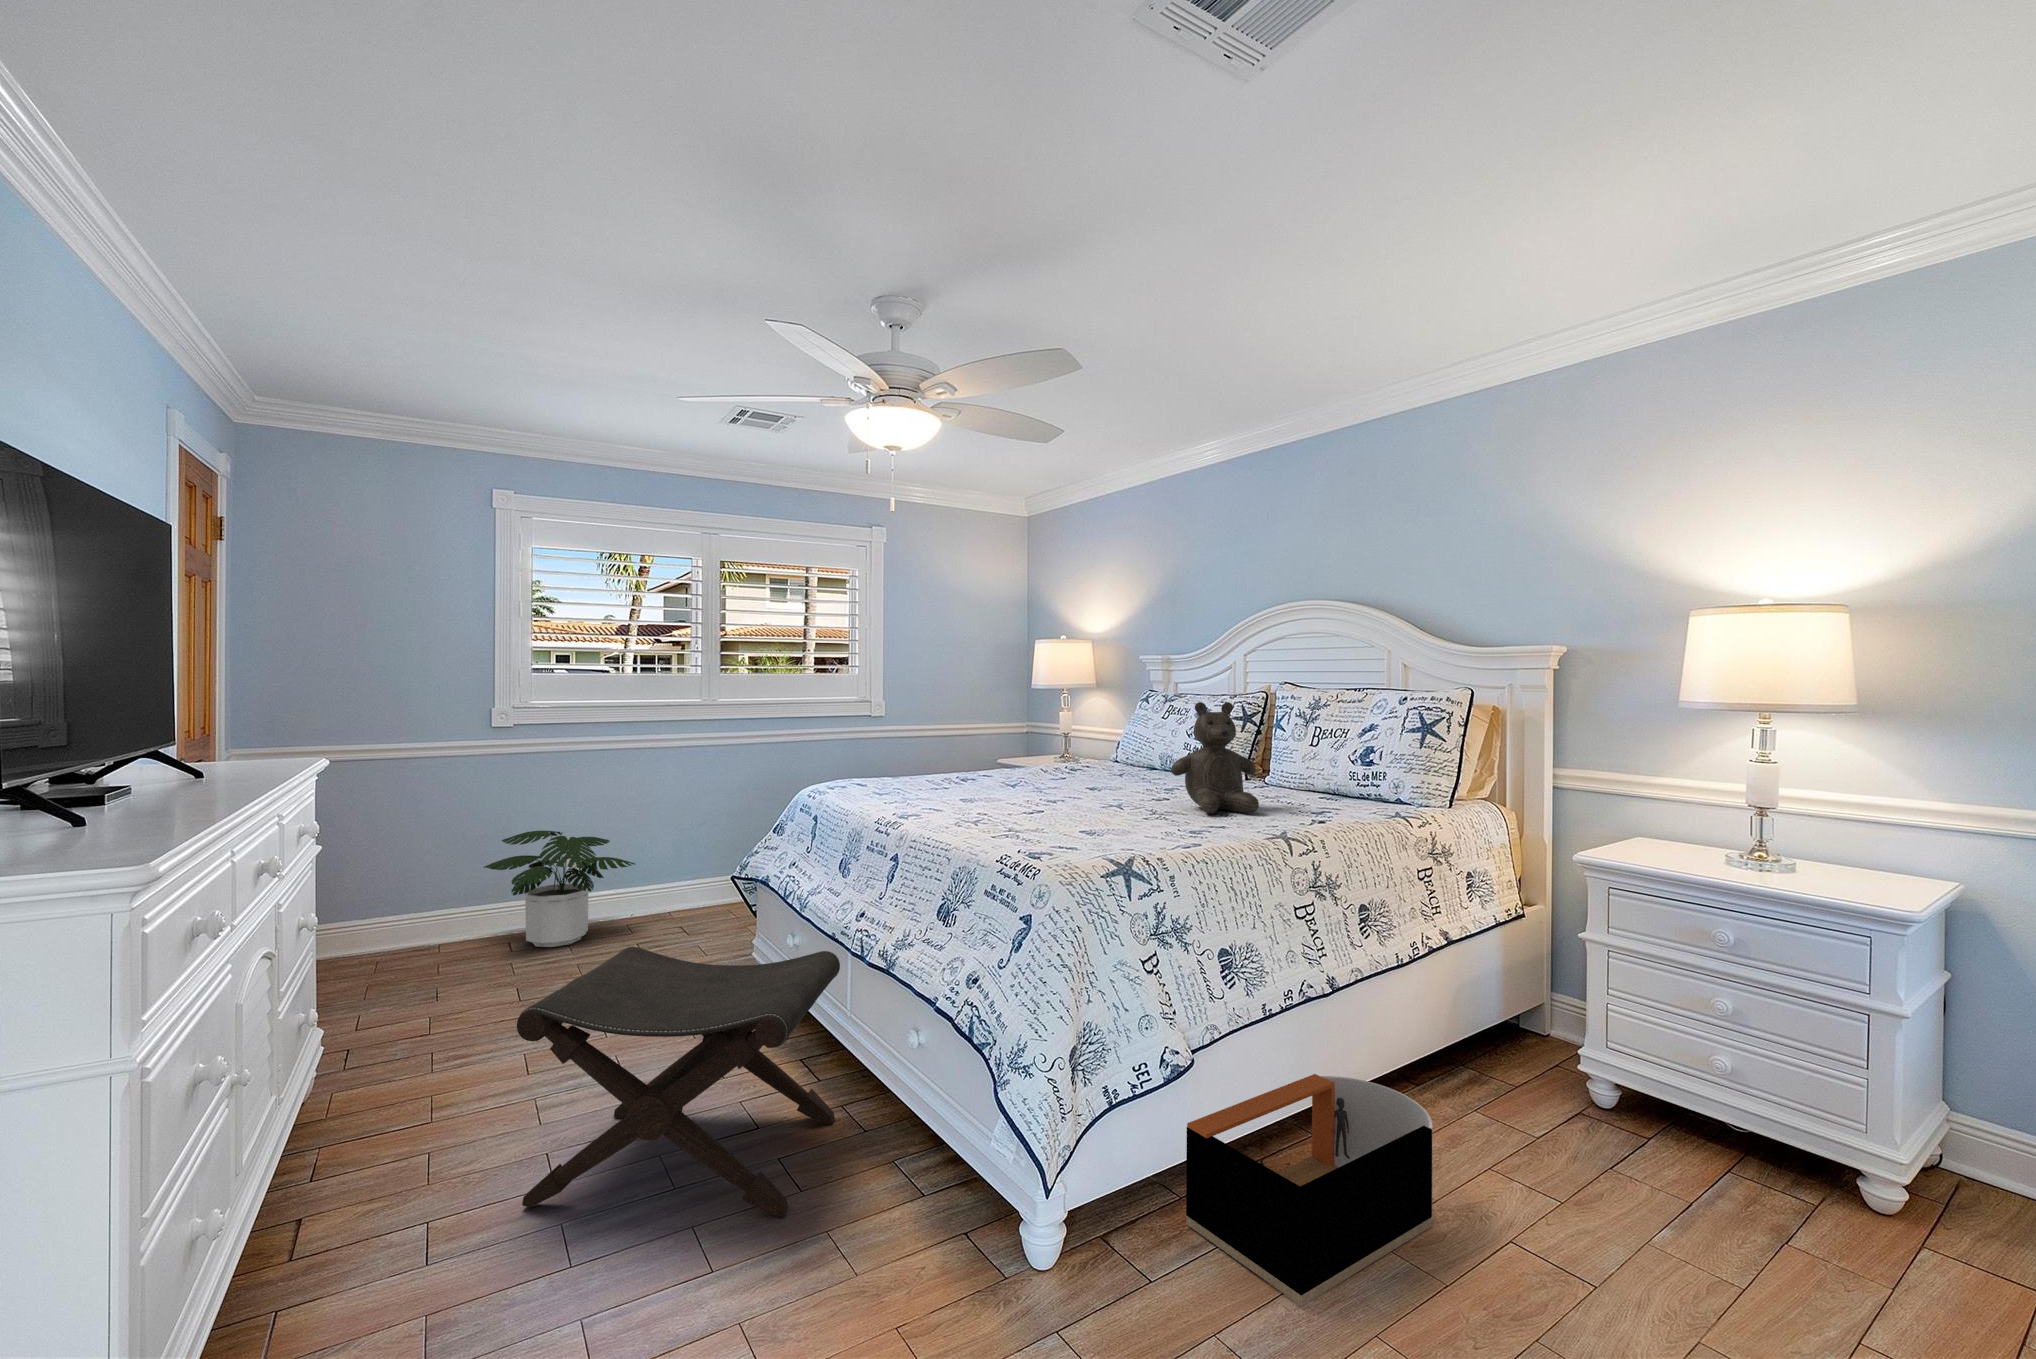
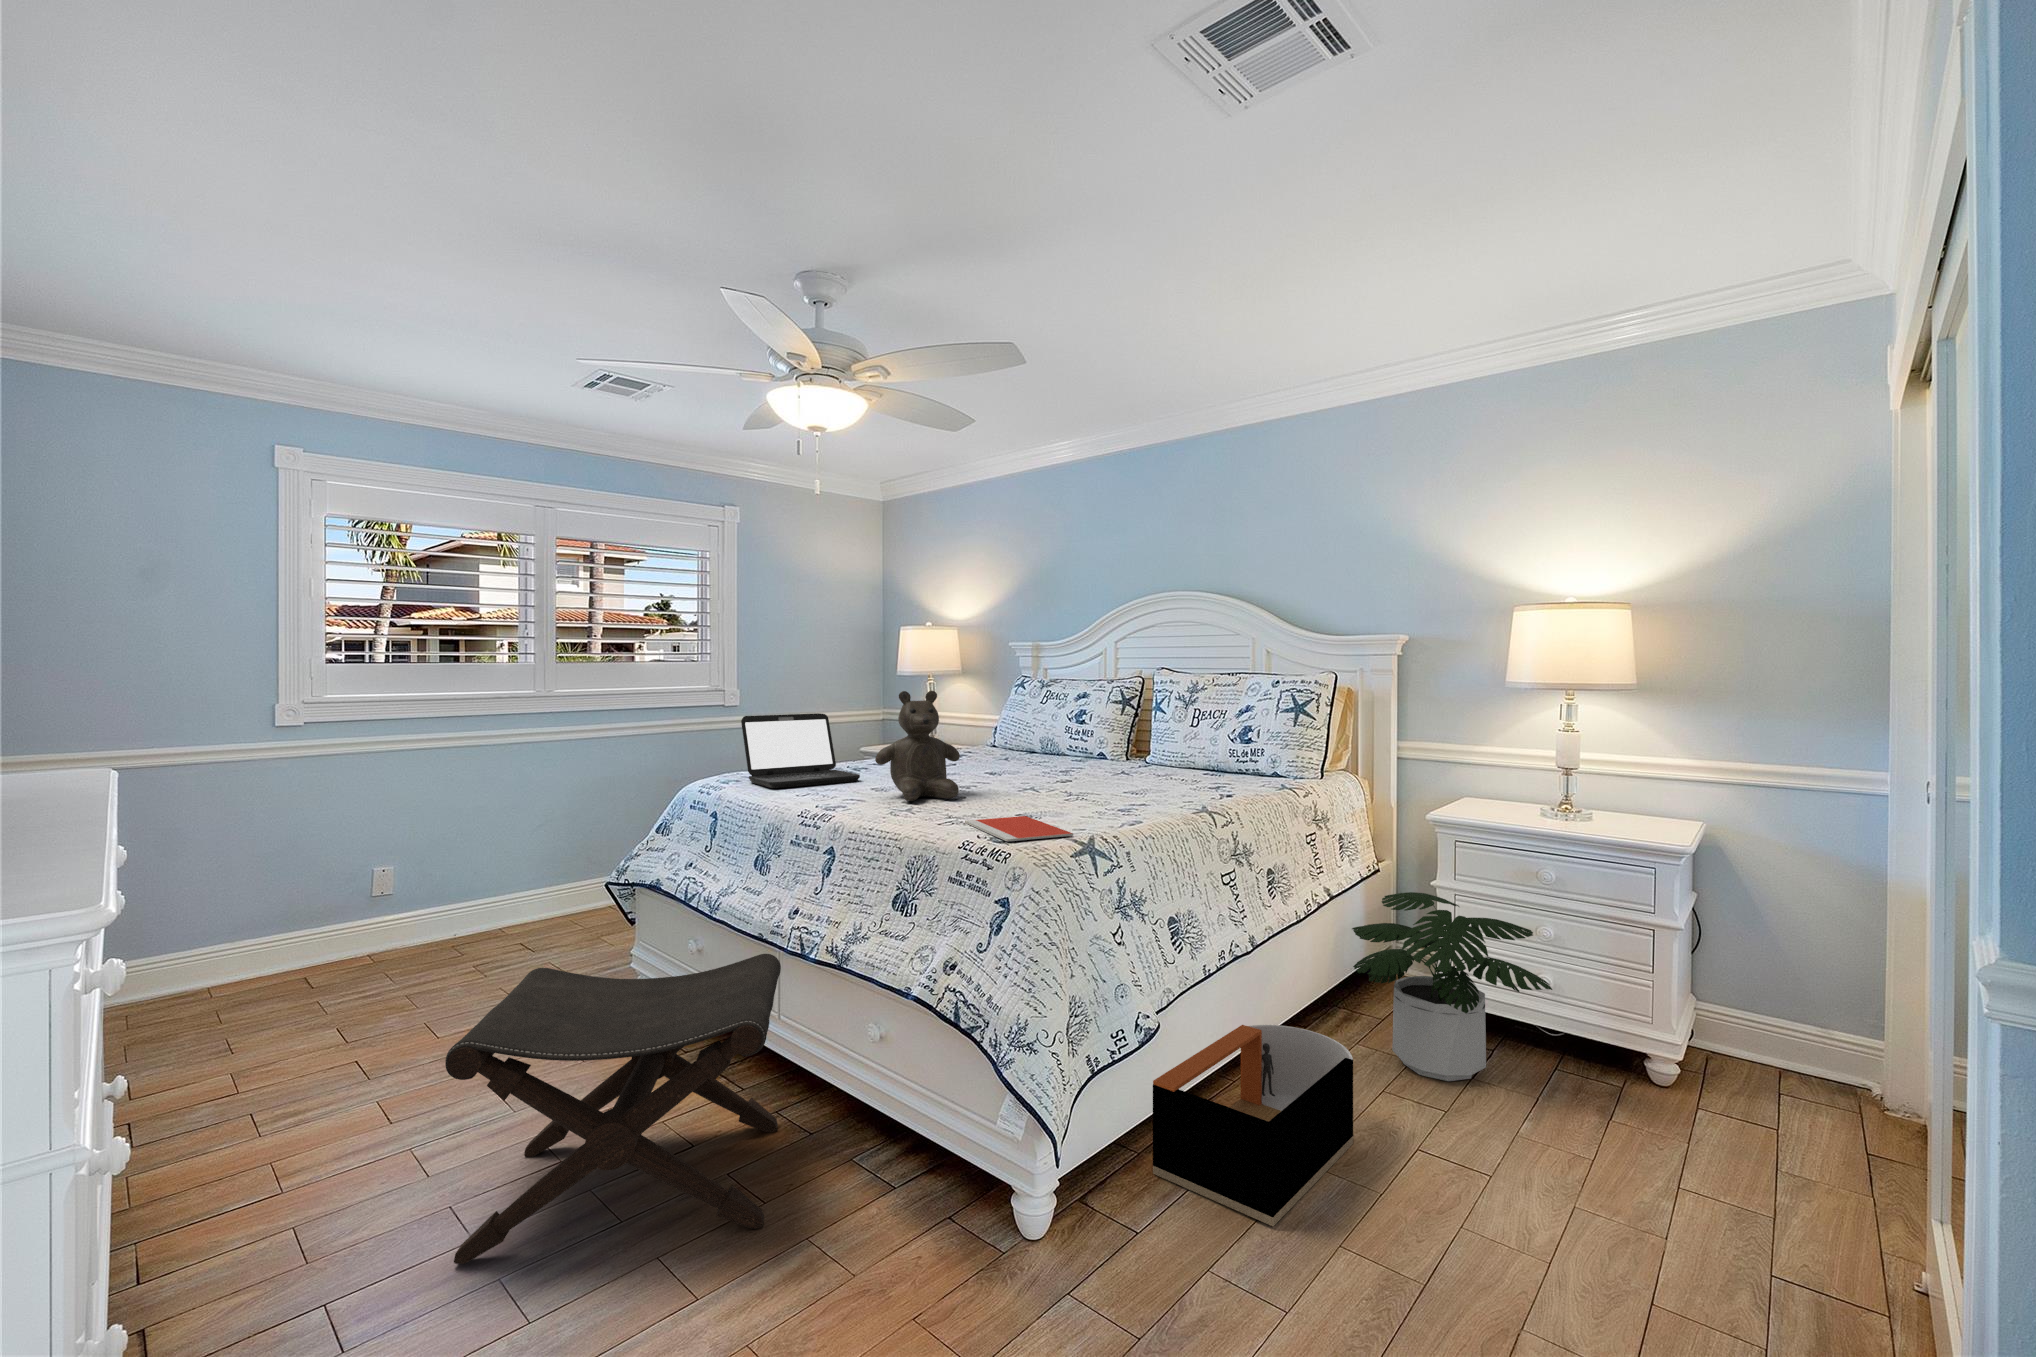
teddy bear: present [1171,702,1259,814] -> present [875,691,960,801]
laptop: none [851,723,957,793] -> present [741,713,860,788]
potted plant: present [484,831,636,947] -> present [1352,892,1552,1081]
notebook: none [1017,831,1112,856] -> present [965,816,1073,842]

